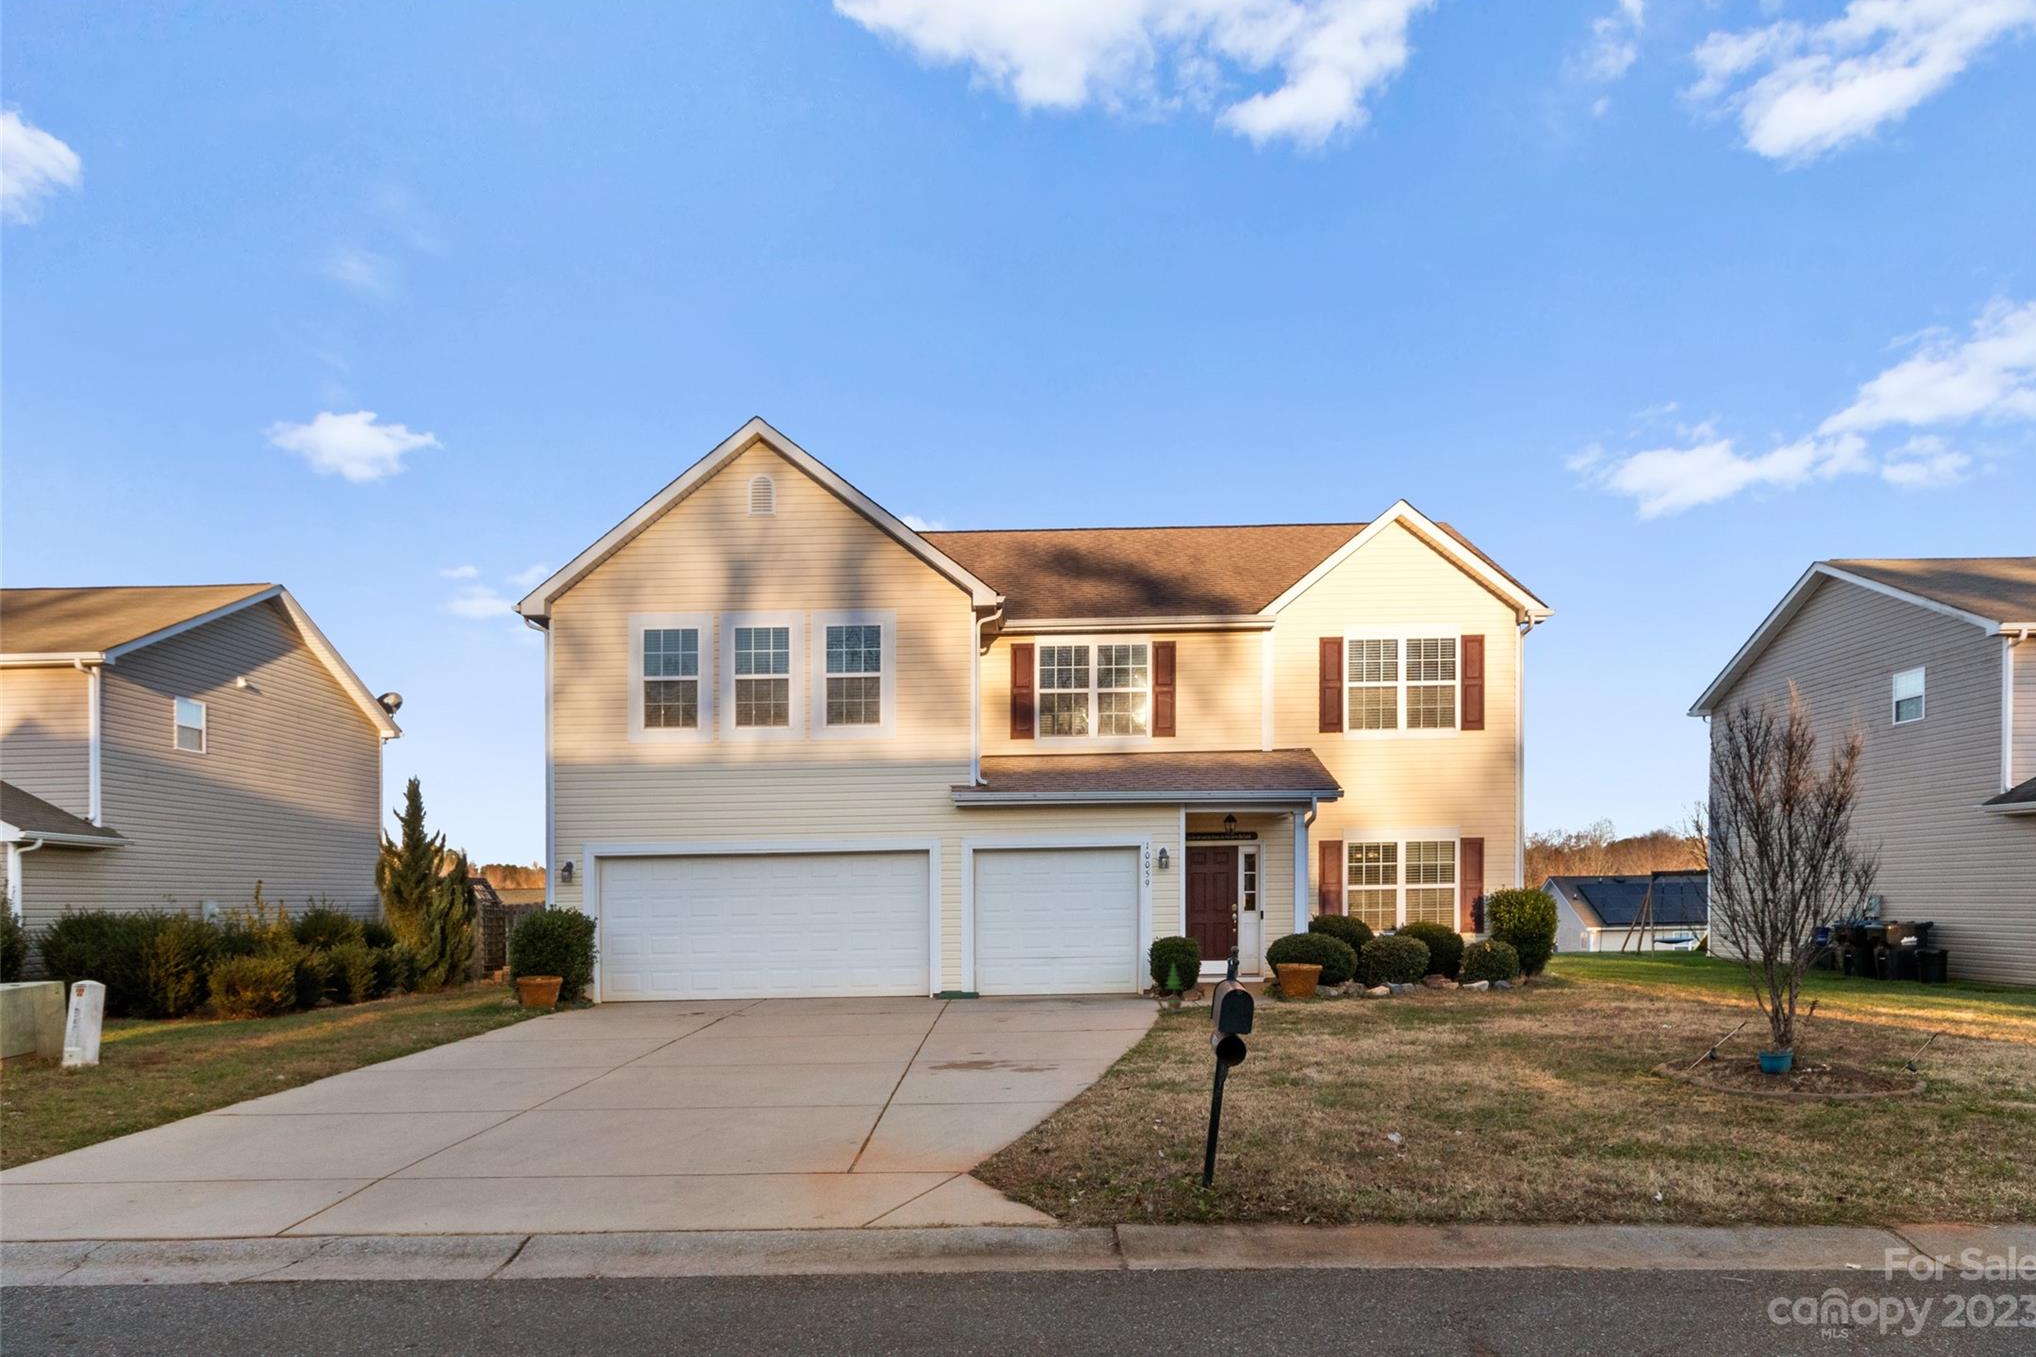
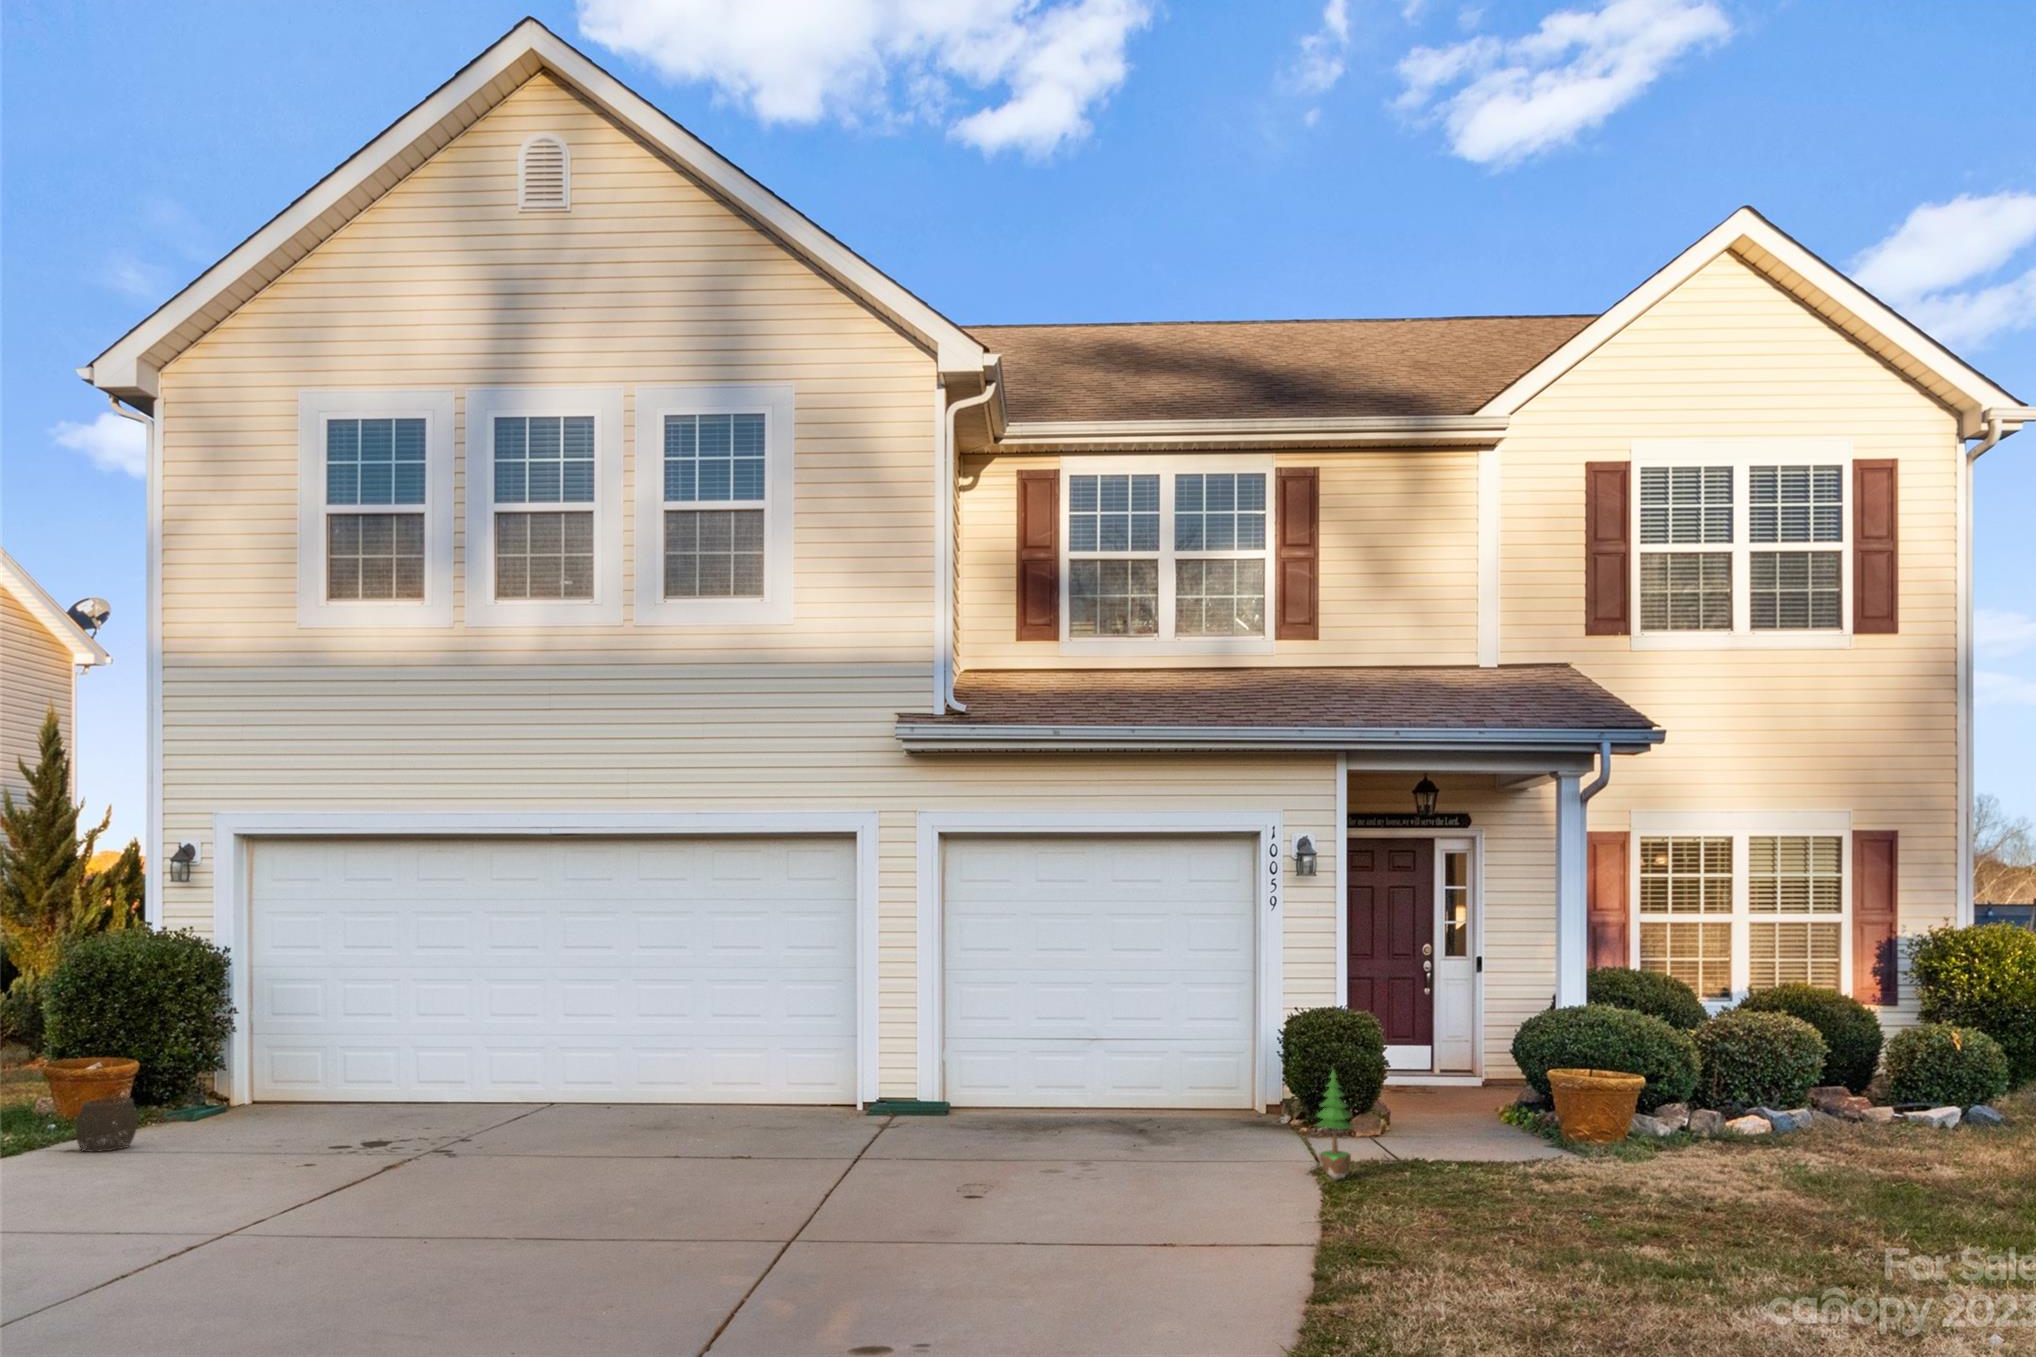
woven basket: none [546,992,576,1019] -> present [75,1097,138,1152]

